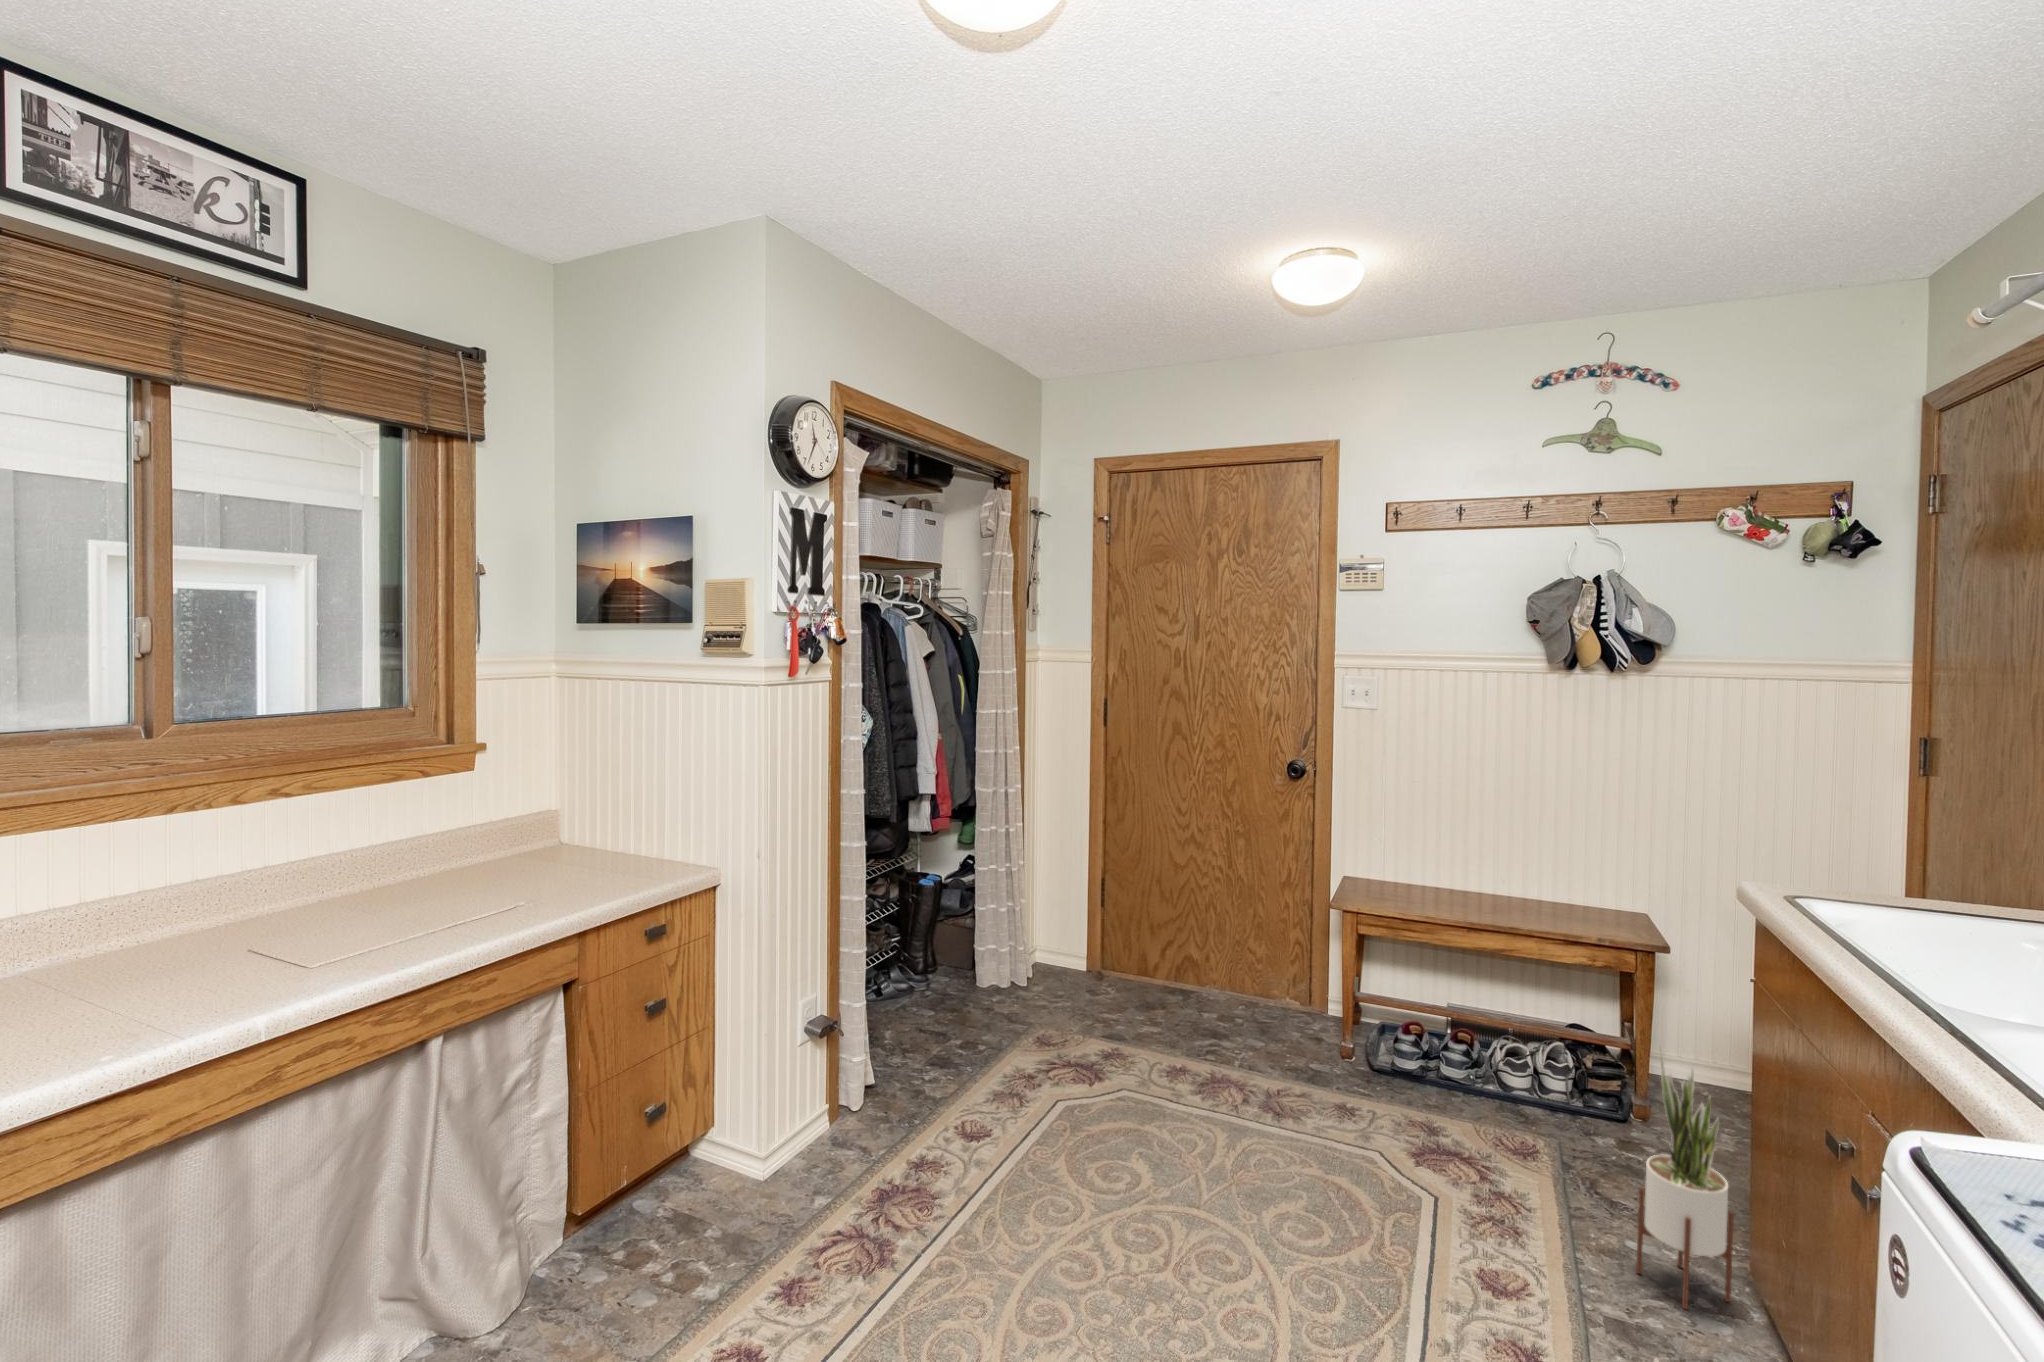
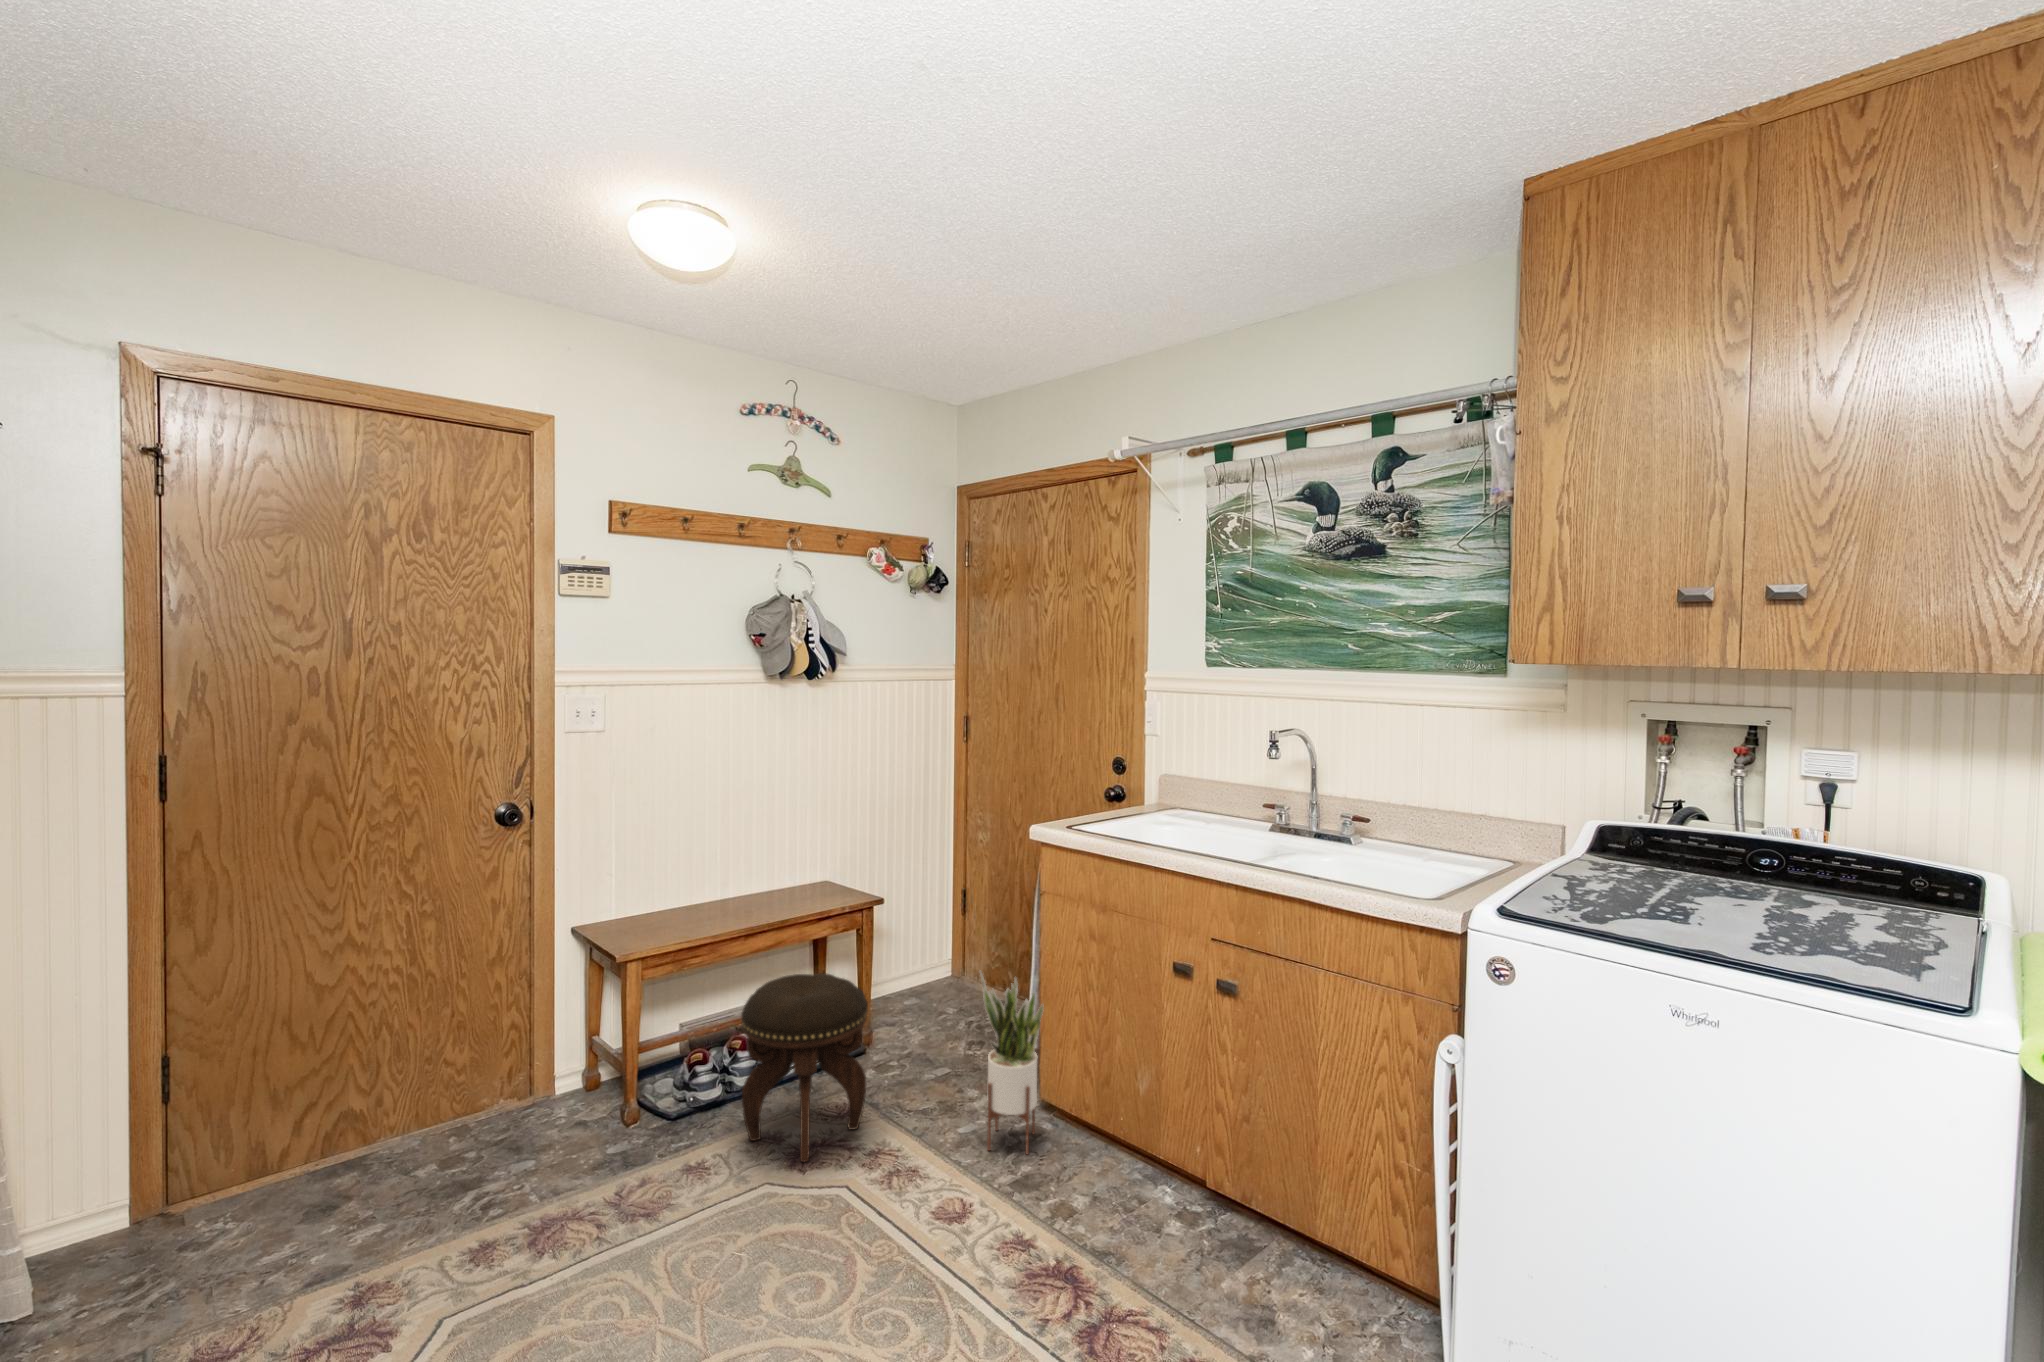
footstool: none [1398,972,1542,1168] -> present [741,973,868,1162]

